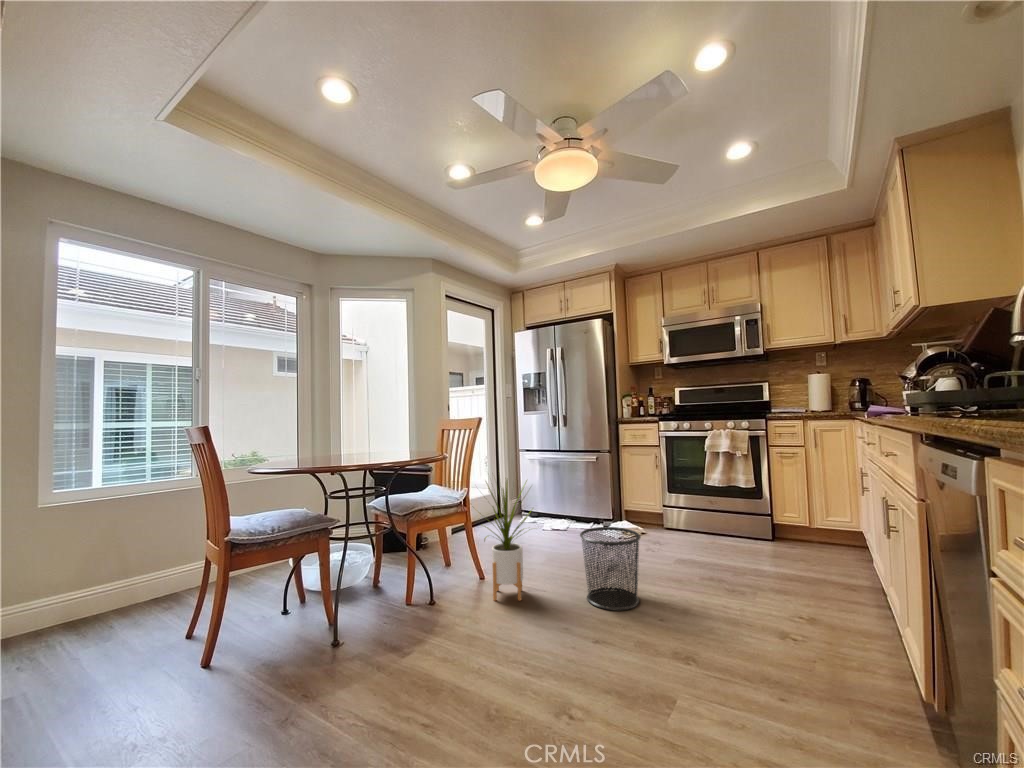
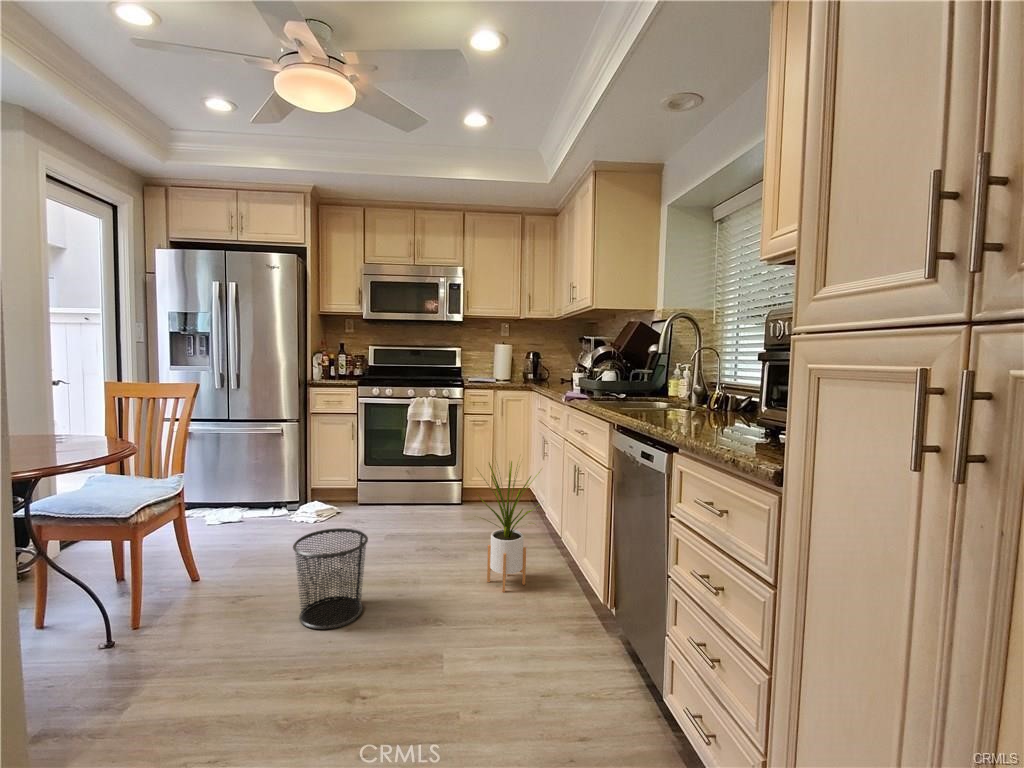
house plant: present [484,480,529,601] -> present [477,461,540,592]

